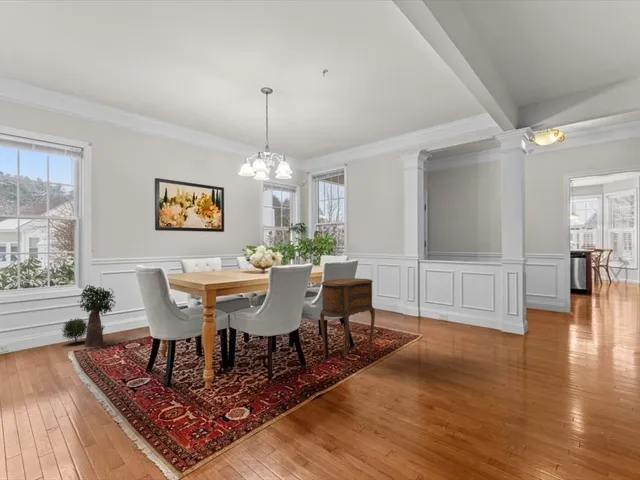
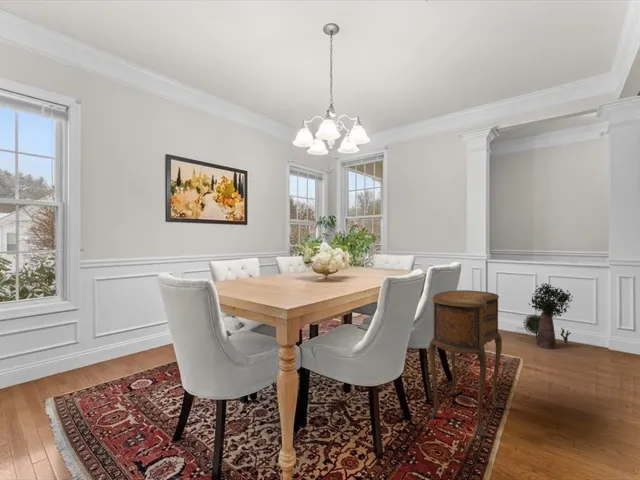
potted plant: present [62,285,115,347] -> present [523,283,573,349]

